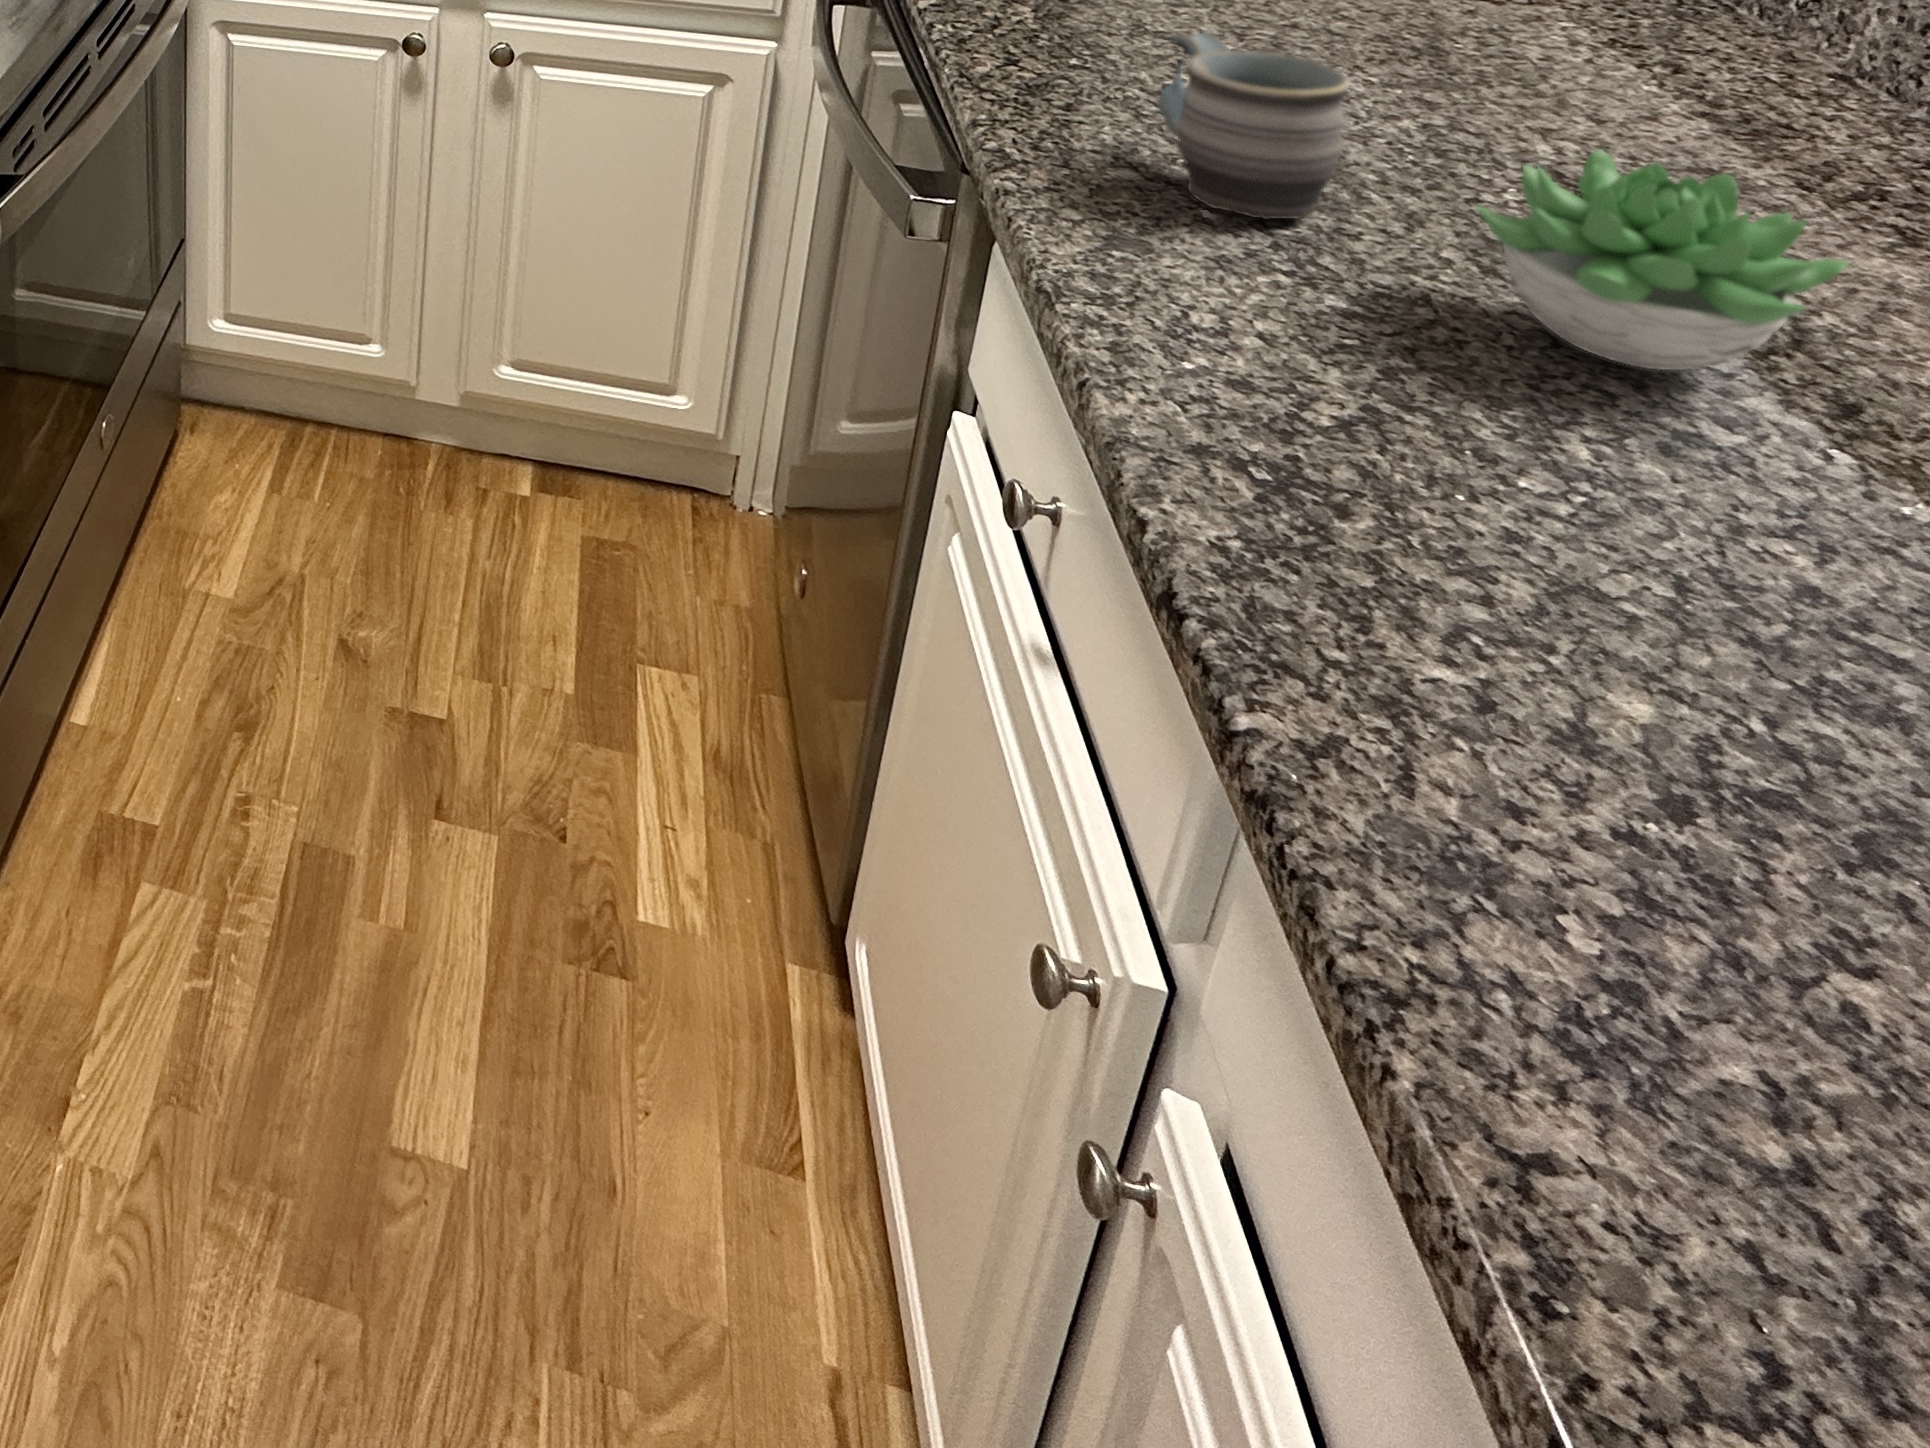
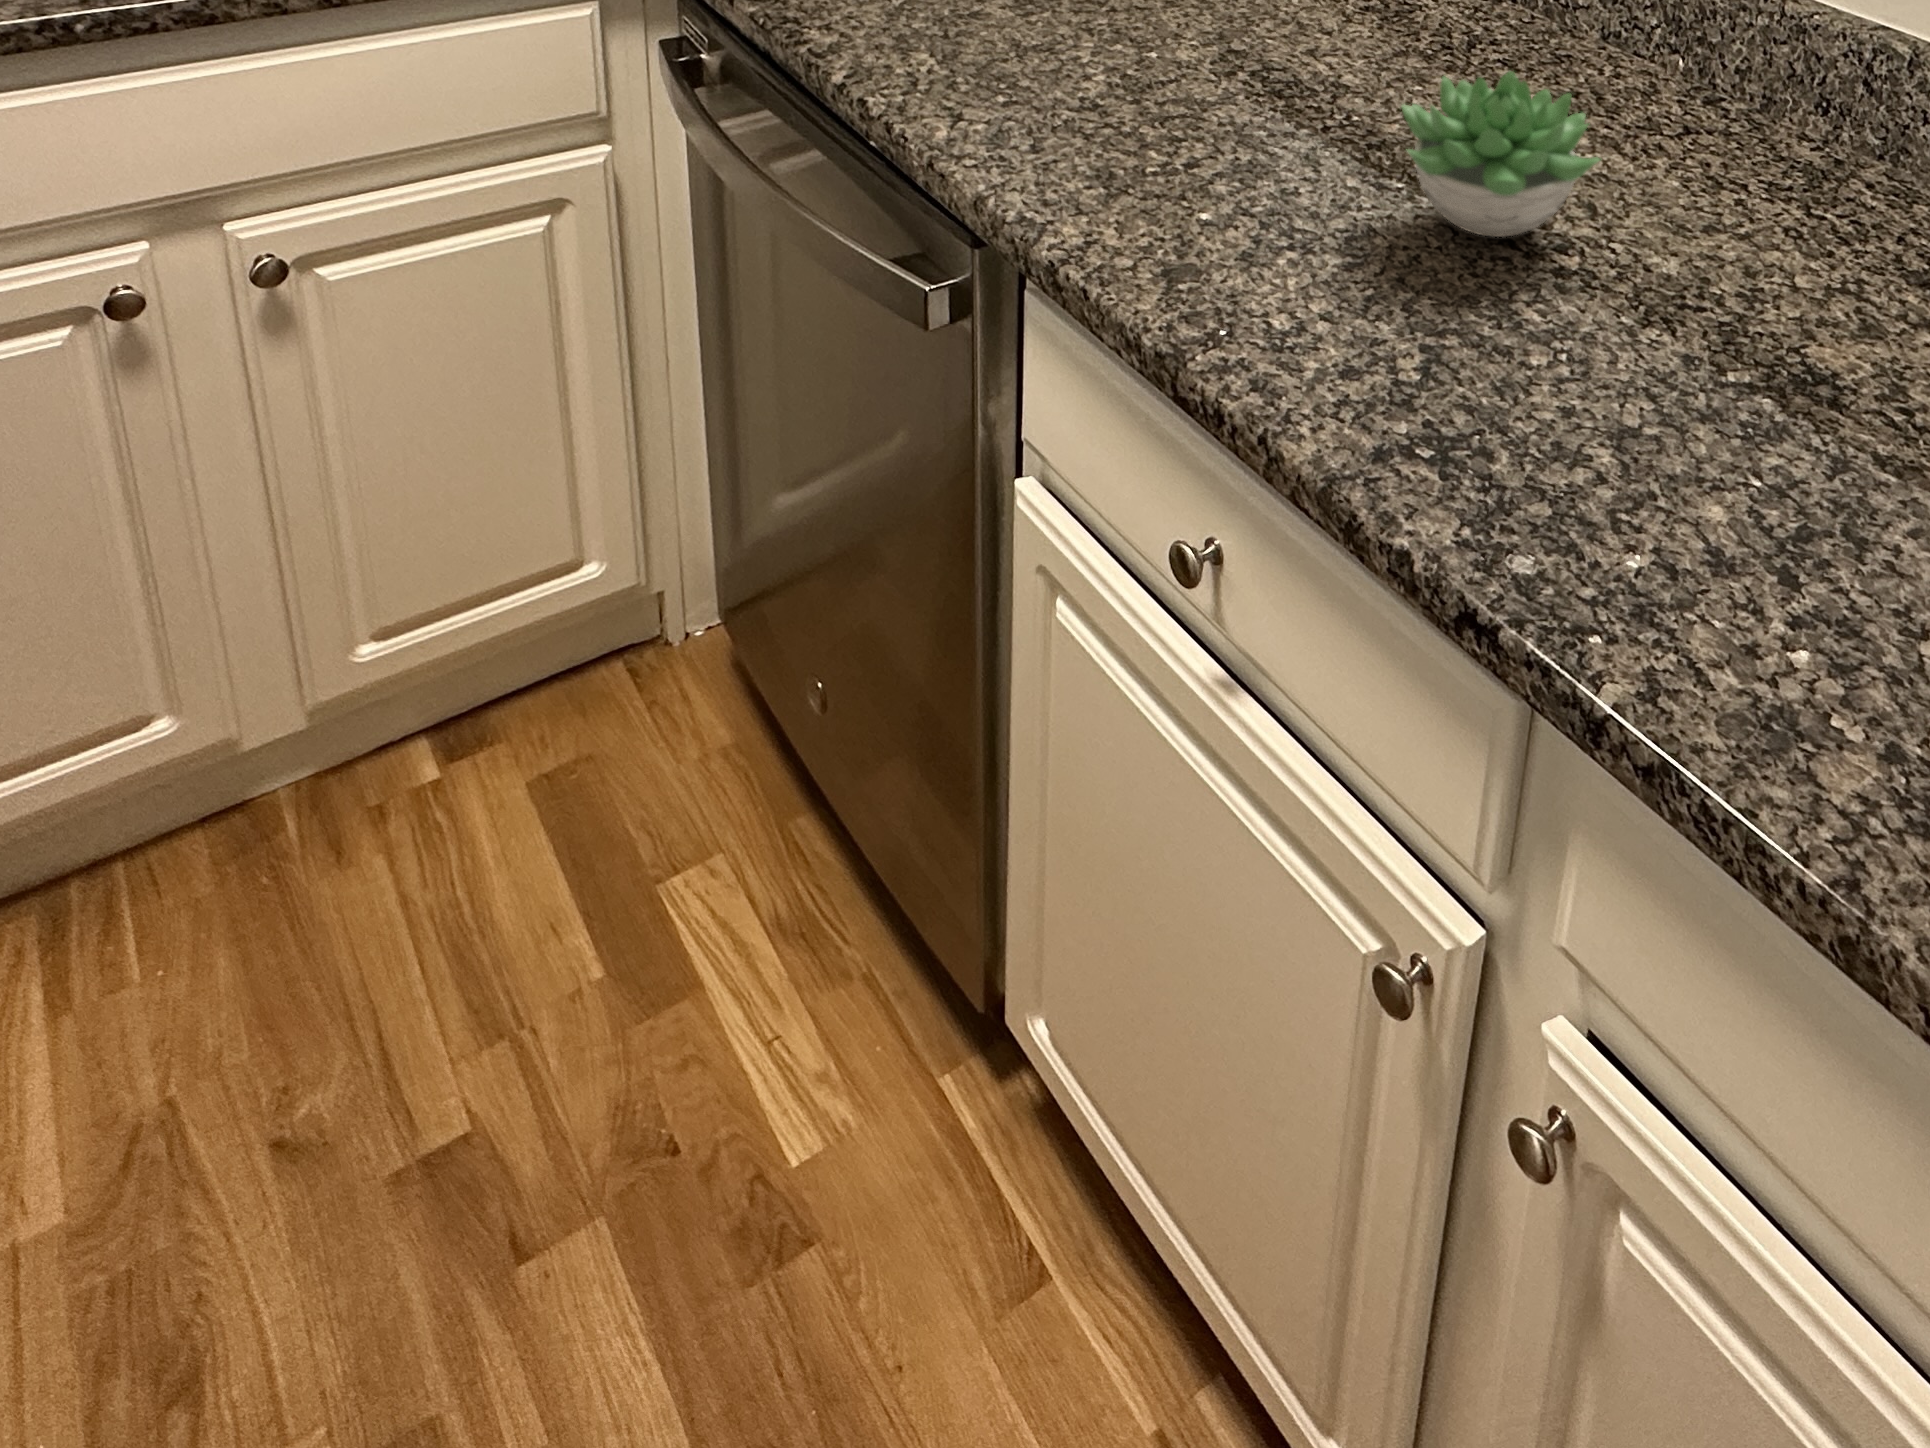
mug: present [1157,33,1350,220] -> none [1125,53,1278,213]

